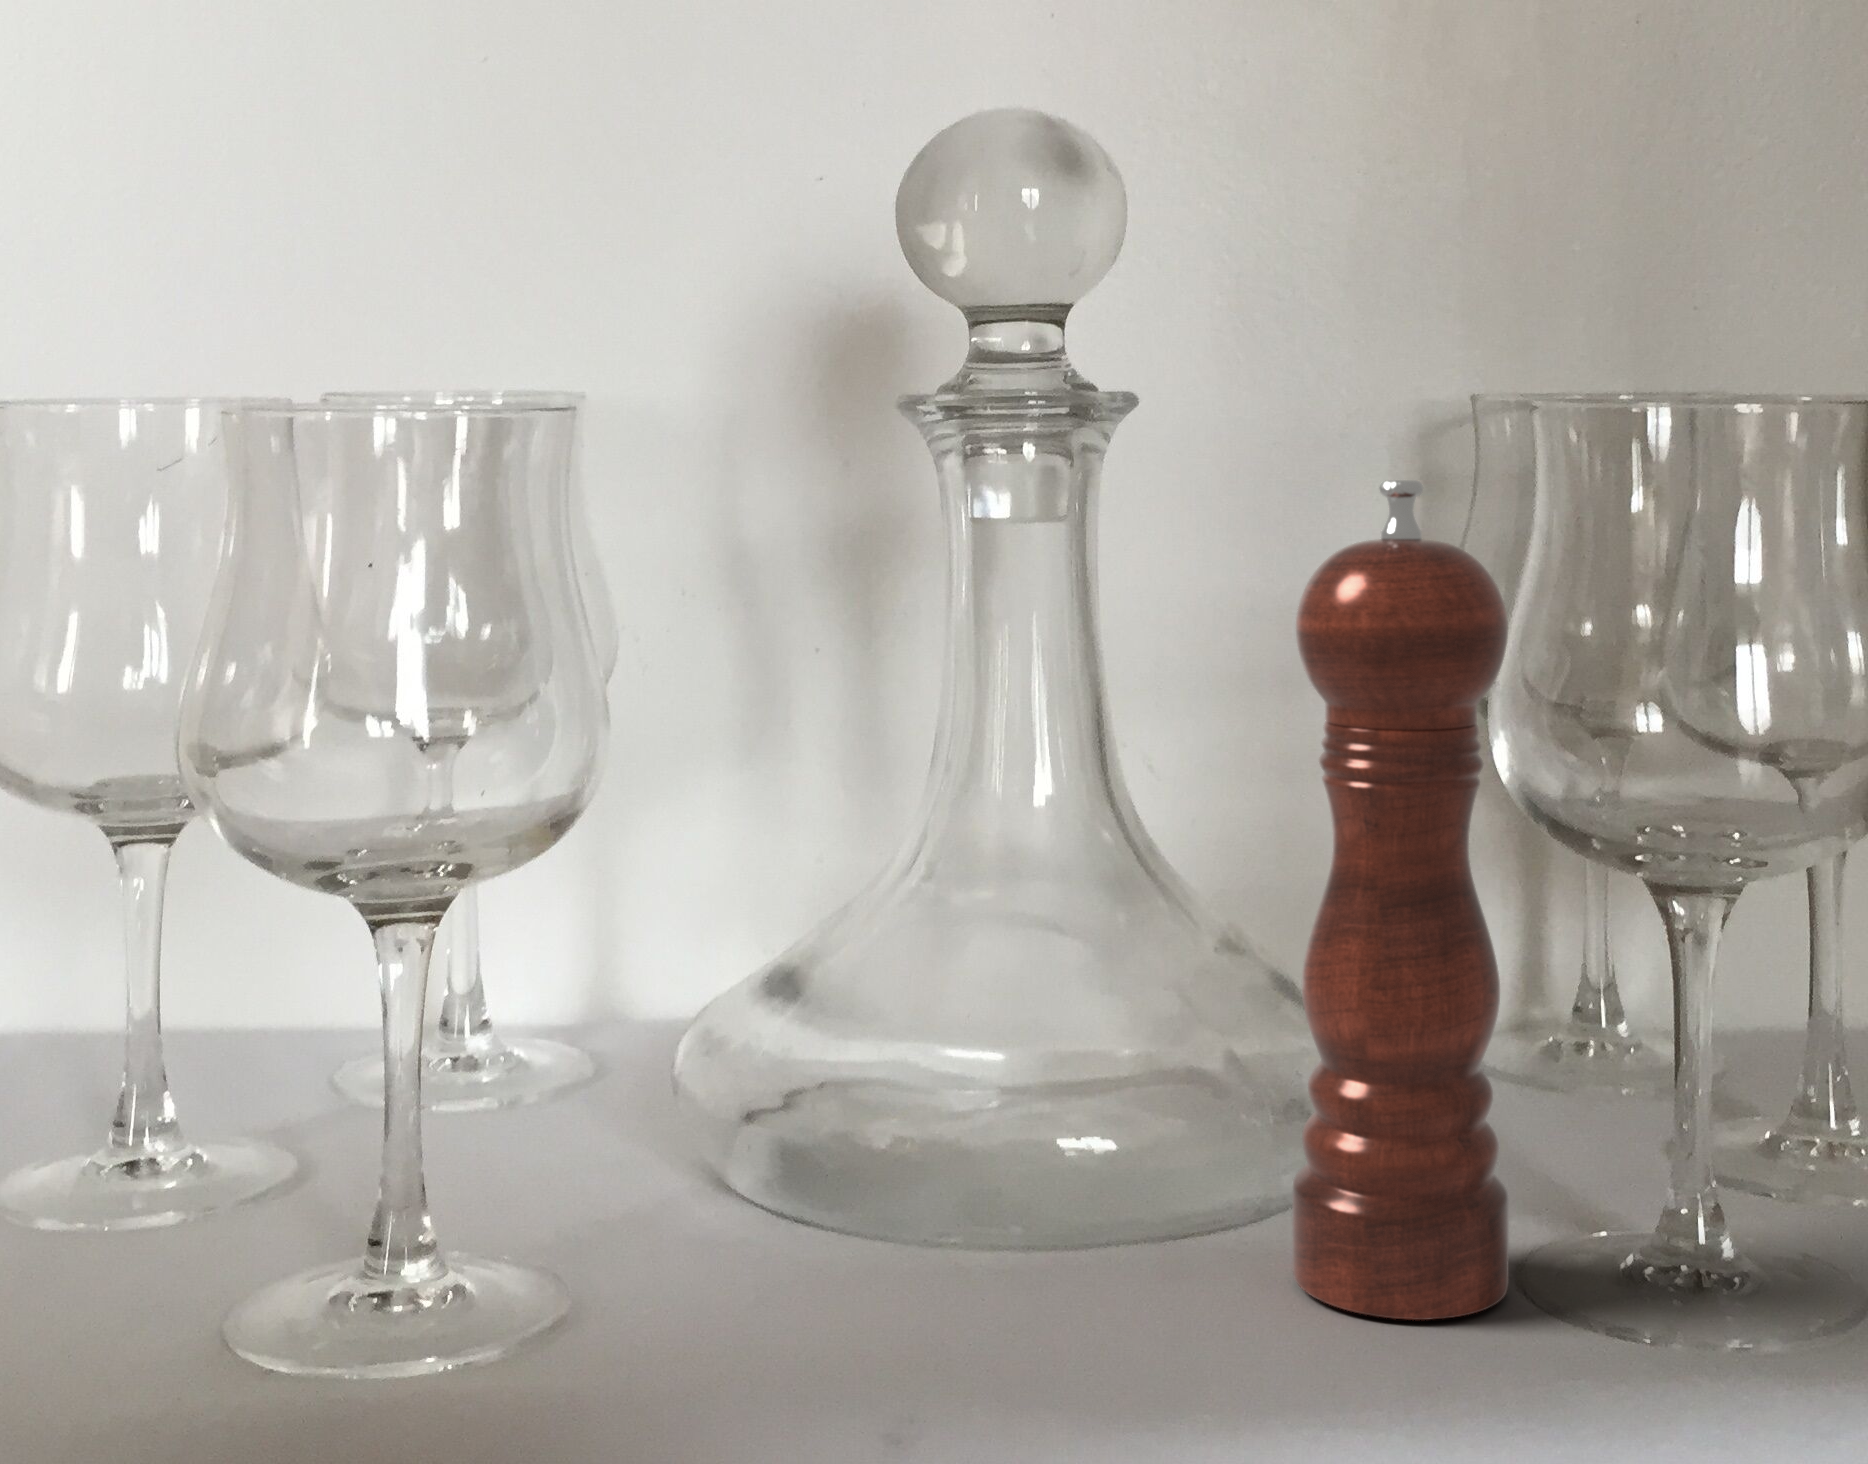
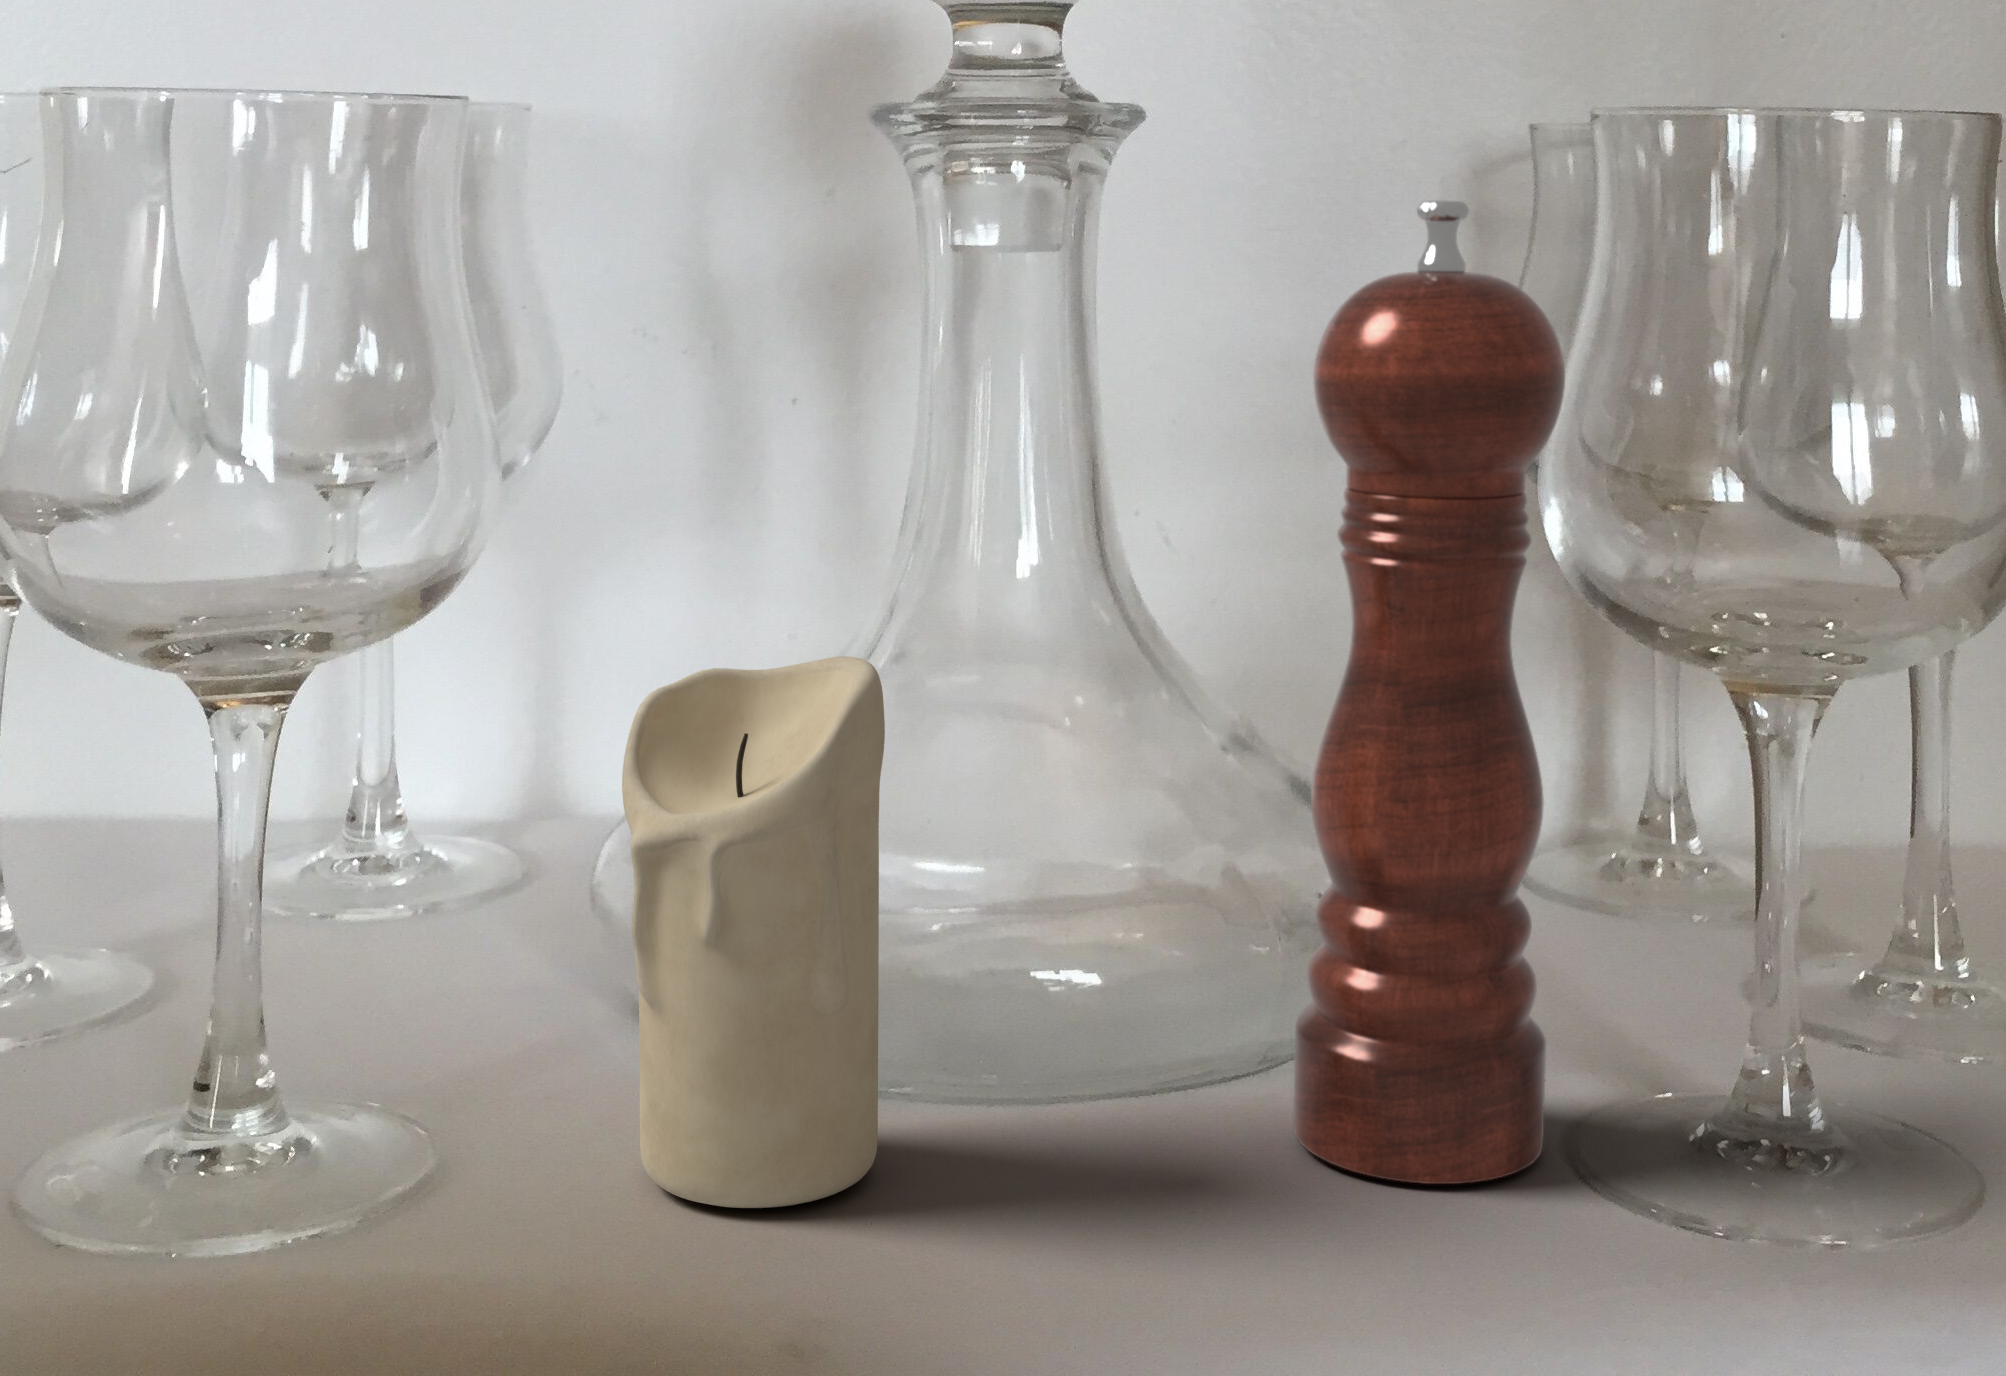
candle: none [719,872,942,1350] -> present [622,656,885,1208]

